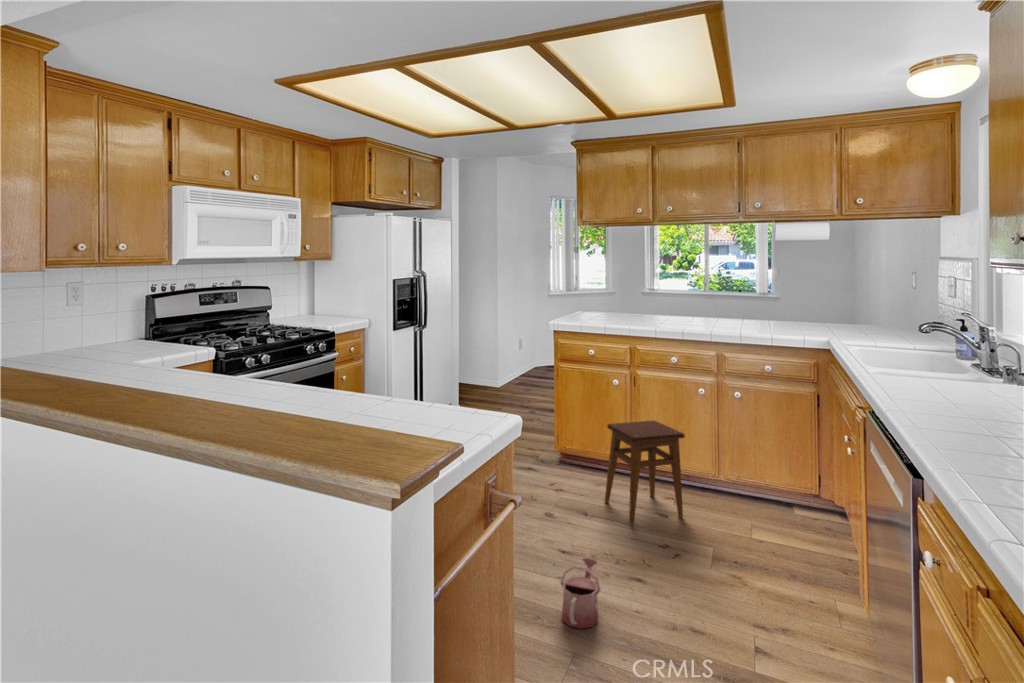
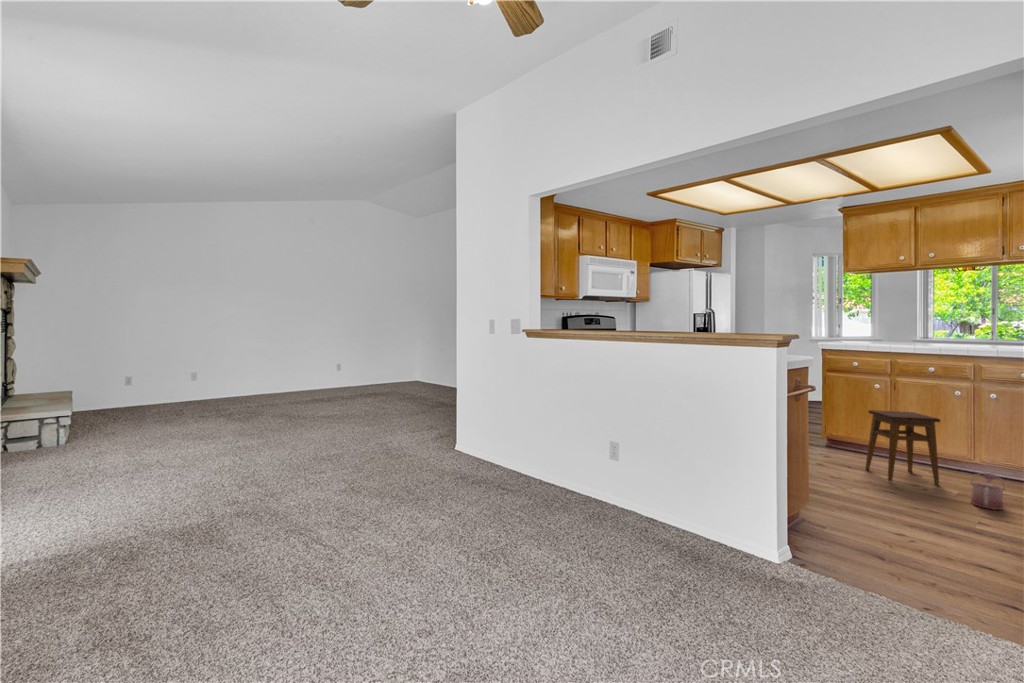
watering can: present [561,558,600,628] -> present [971,472,1005,510]

